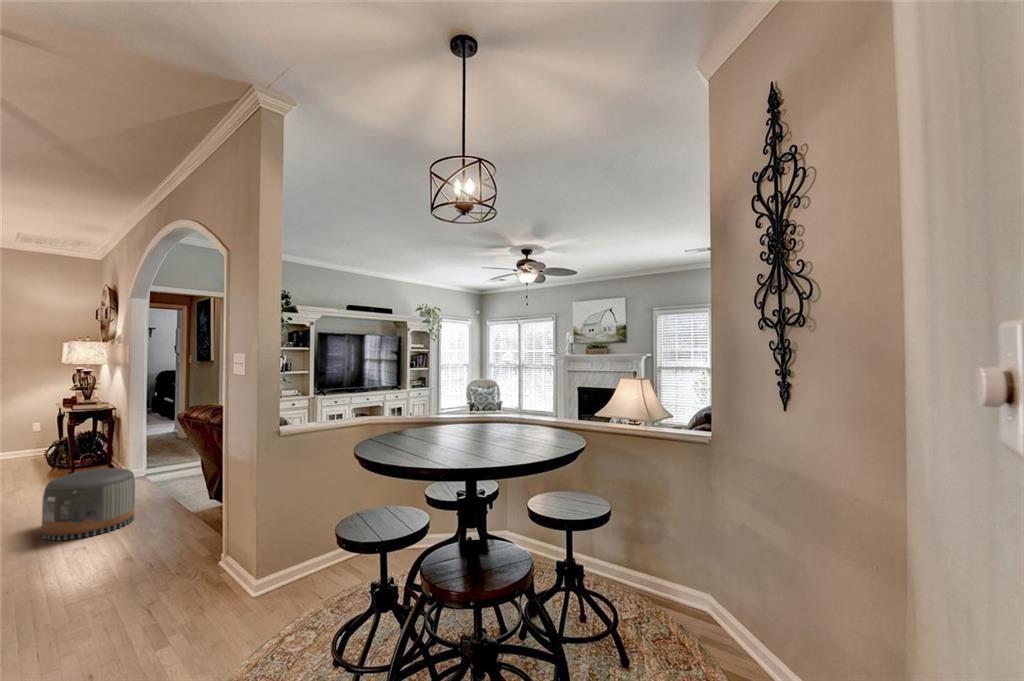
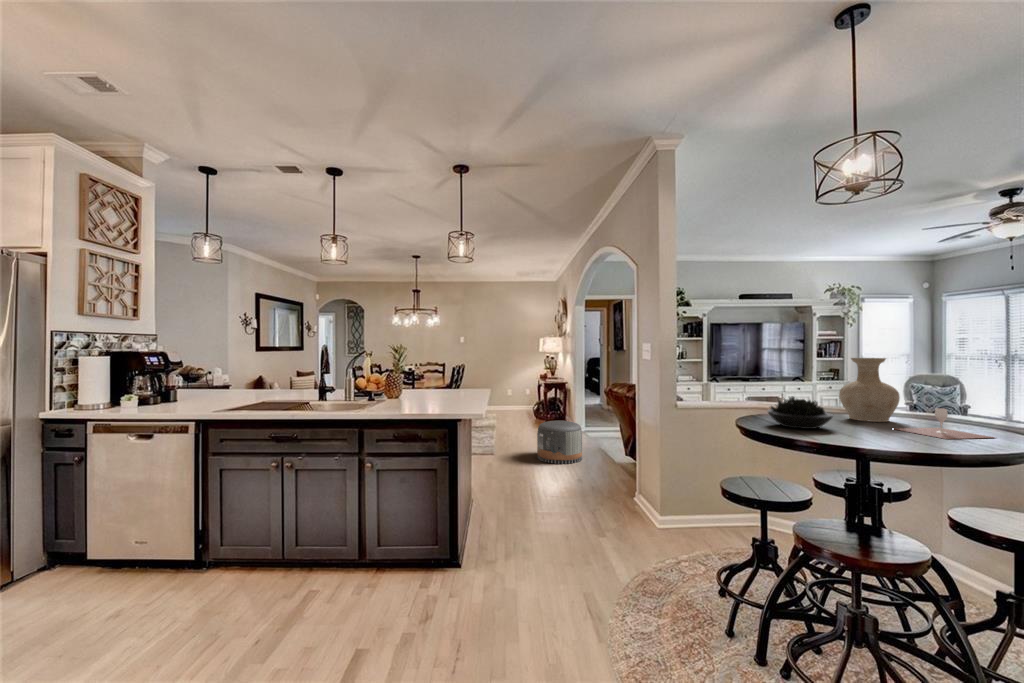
vase: none [450,371,494,431] -> present [839,358,900,422]
wine glass: none [493,415,557,443] -> present [895,408,995,439]
succulent plant: none [391,416,453,451] -> present [767,396,833,429]

